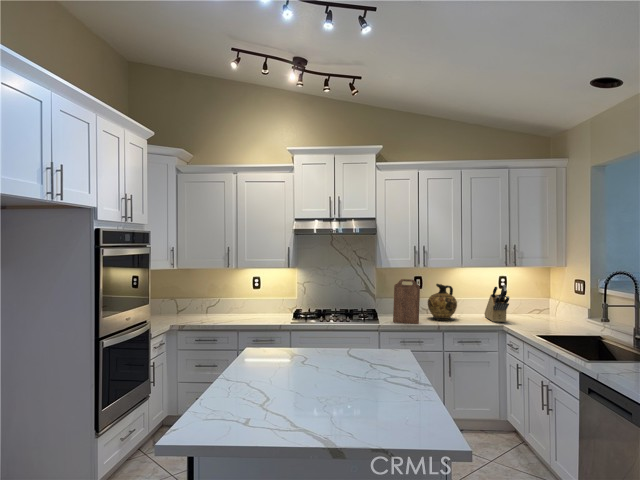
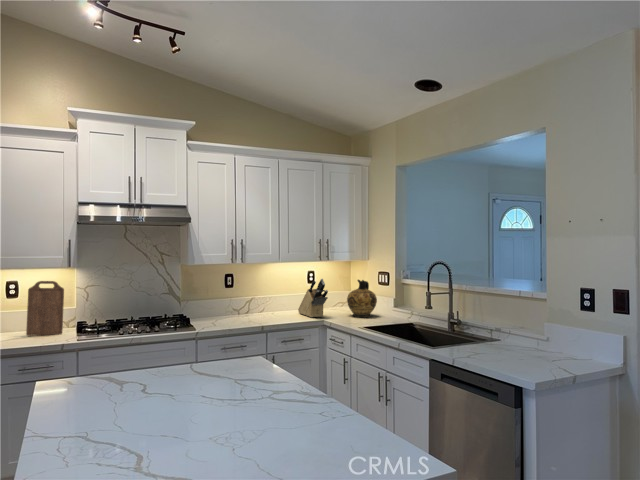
cutting board: present [393,279,420,324] -> present [26,281,64,336]
ceramic jug: present [428,284,457,320] -> present [347,280,377,317]

